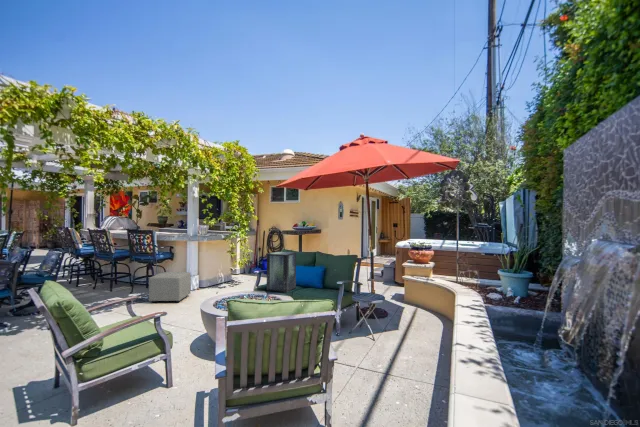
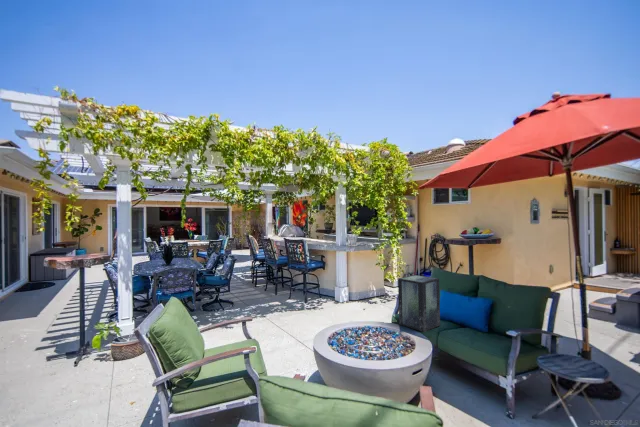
ottoman: present [149,272,191,302] -> none [296,283,336,316]

